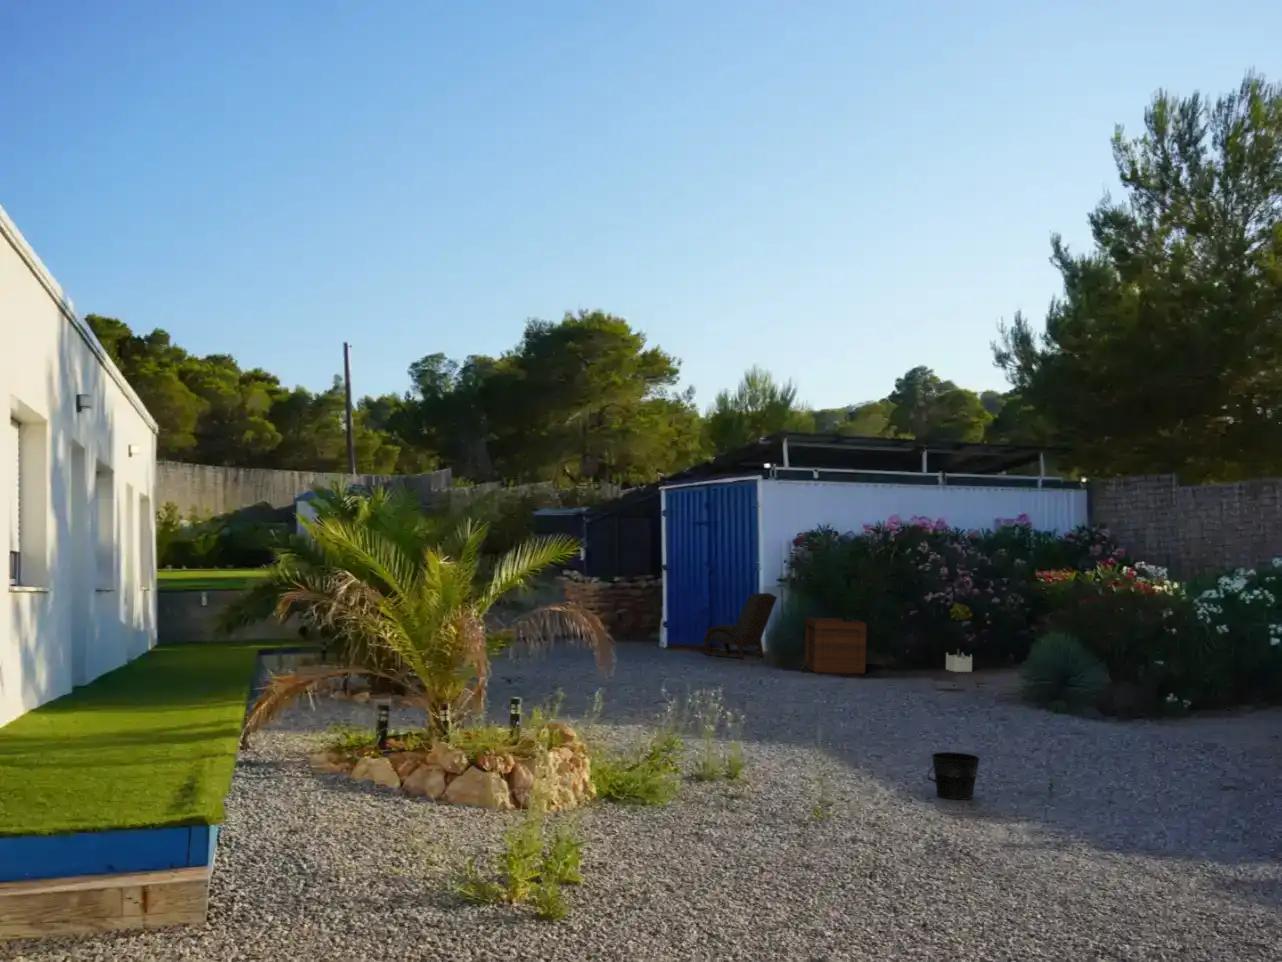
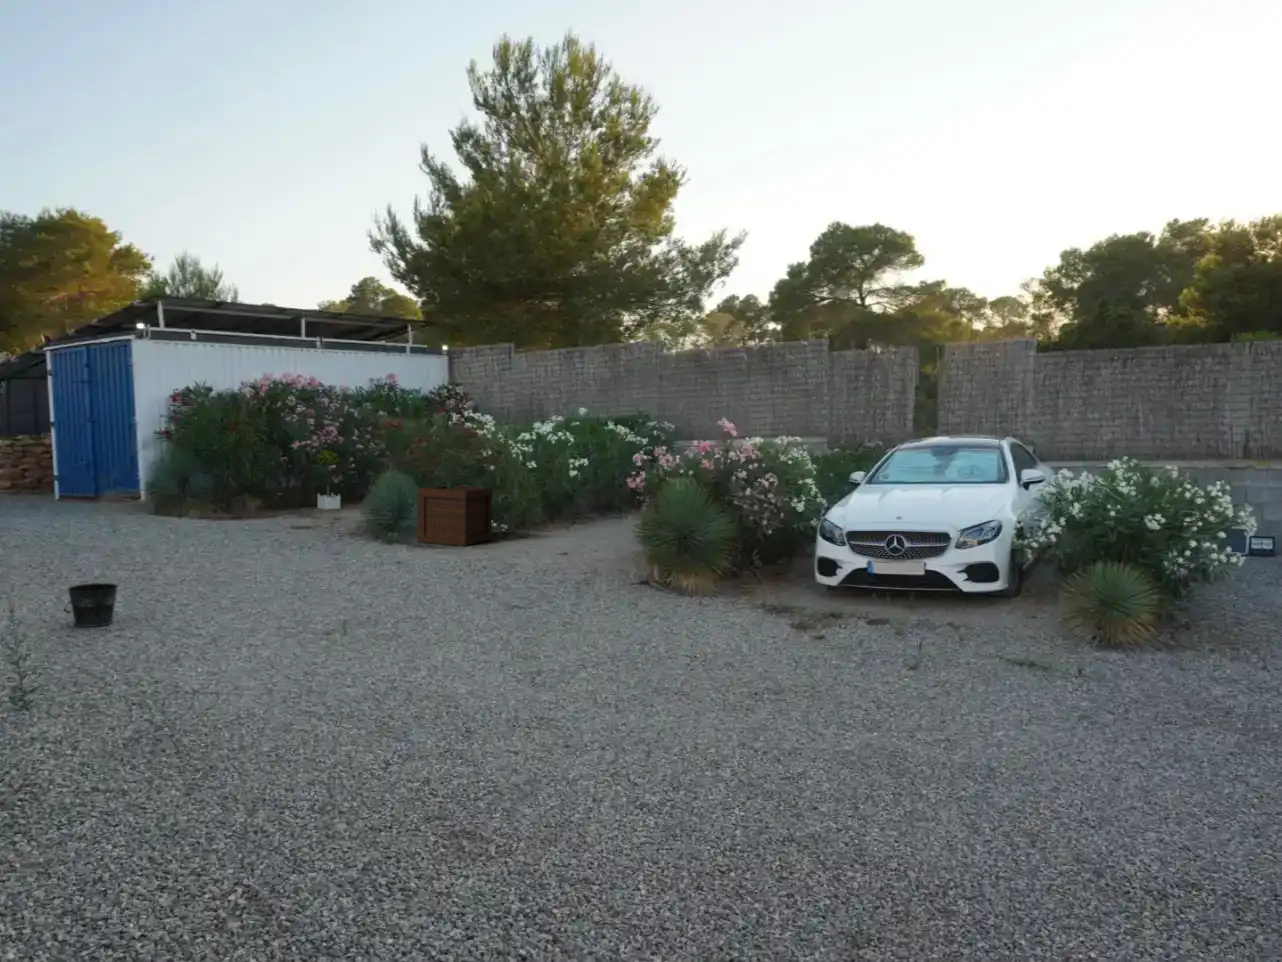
lounge chair: present [704,593,777,659] -> none [78,446,155,510]
wooden crate: present [804,618,866,674] -> present [417,485,493,546]
bucket: present [928,752,980,799] -> present [64,583,118,627]

